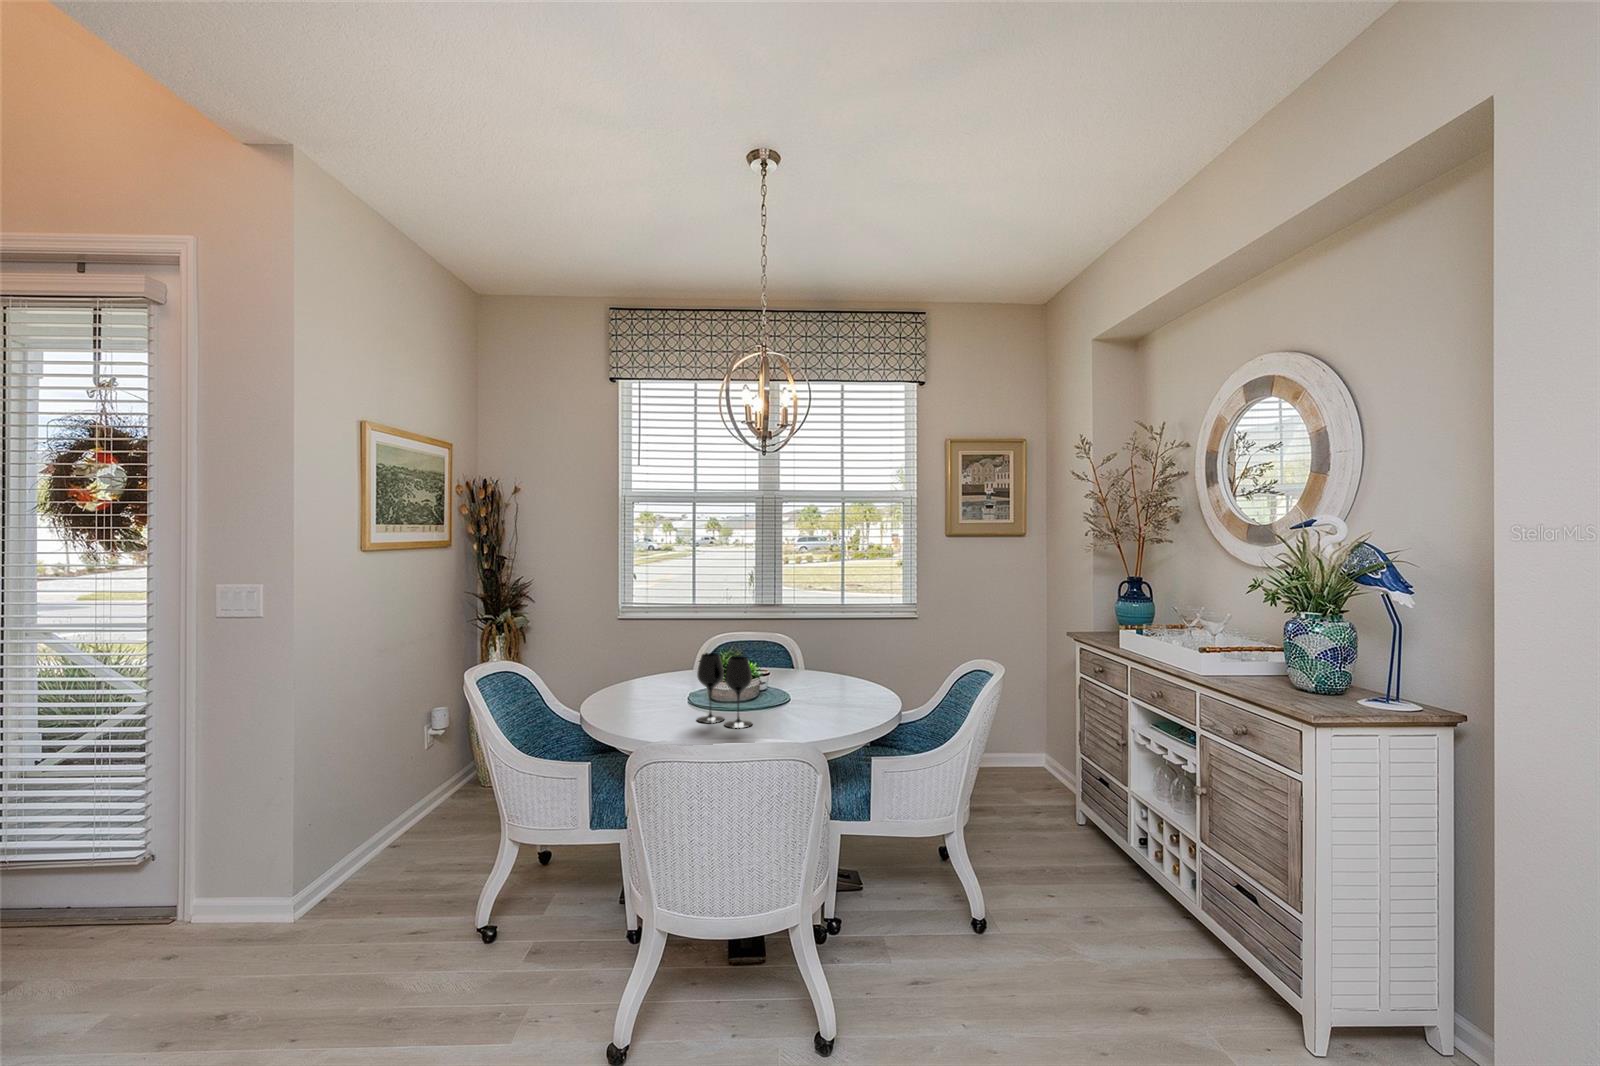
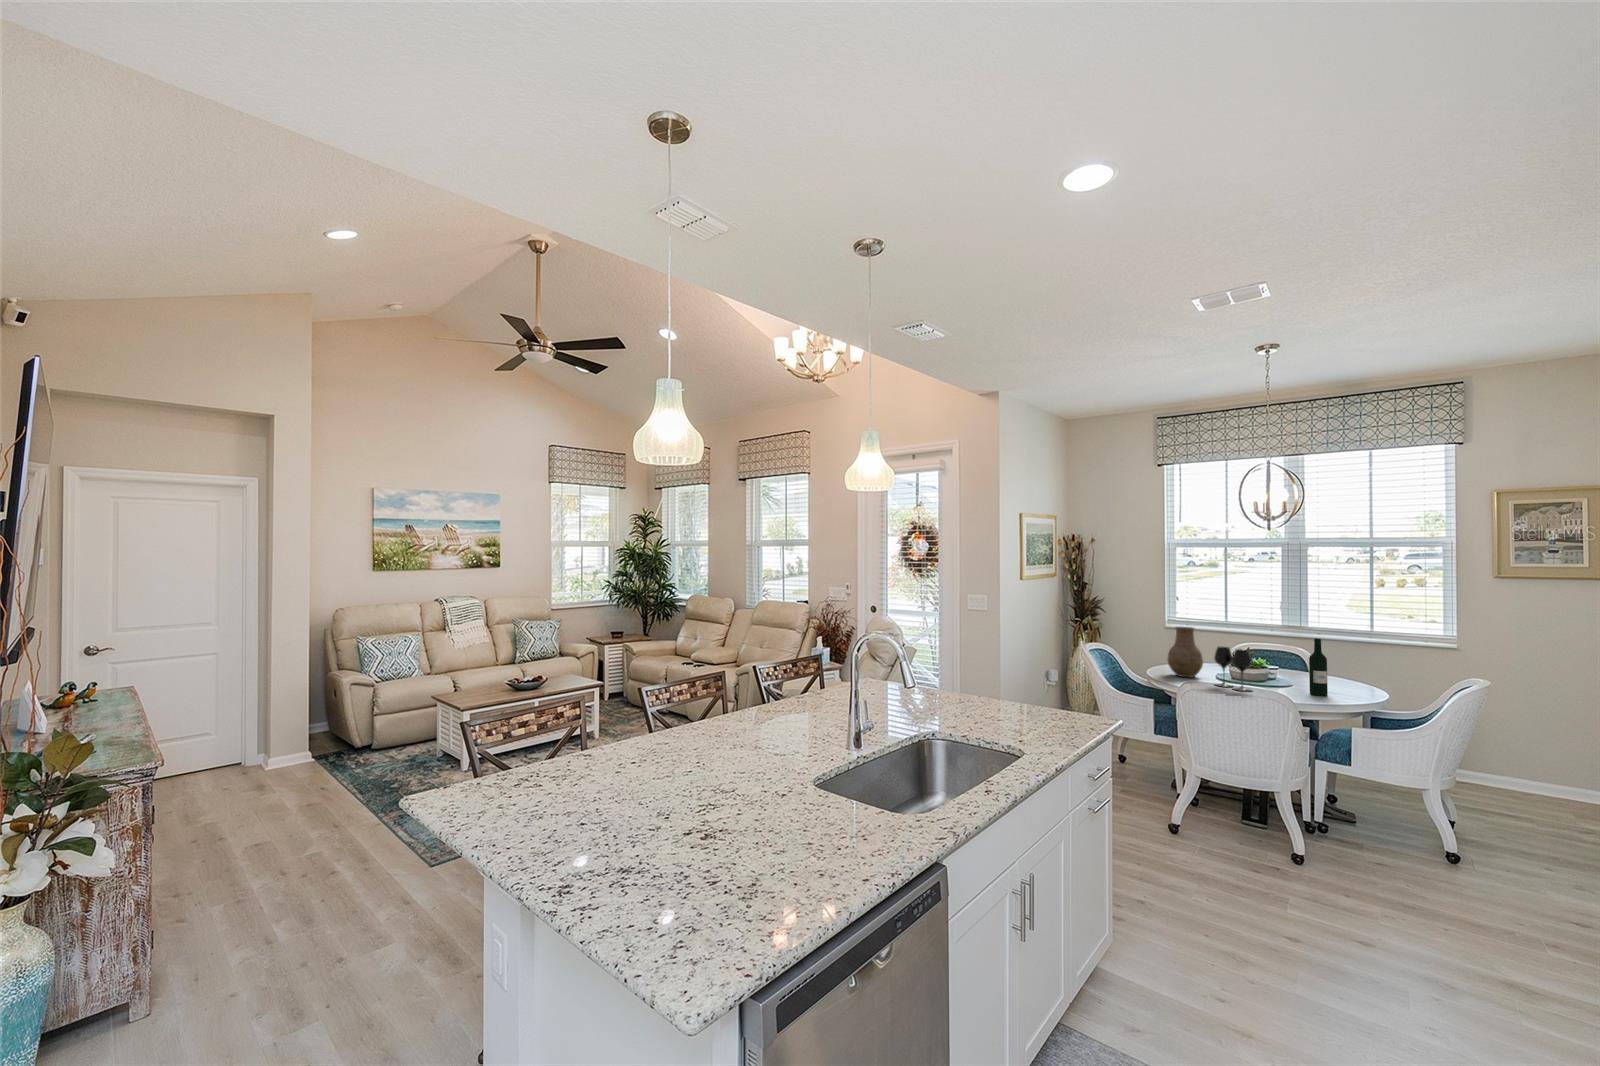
vase: none [624,623,677,710] -> present [1168,627,1203,678]
wine bottle: none [823,627,844,715] -> present [1309,638,1328,696]

